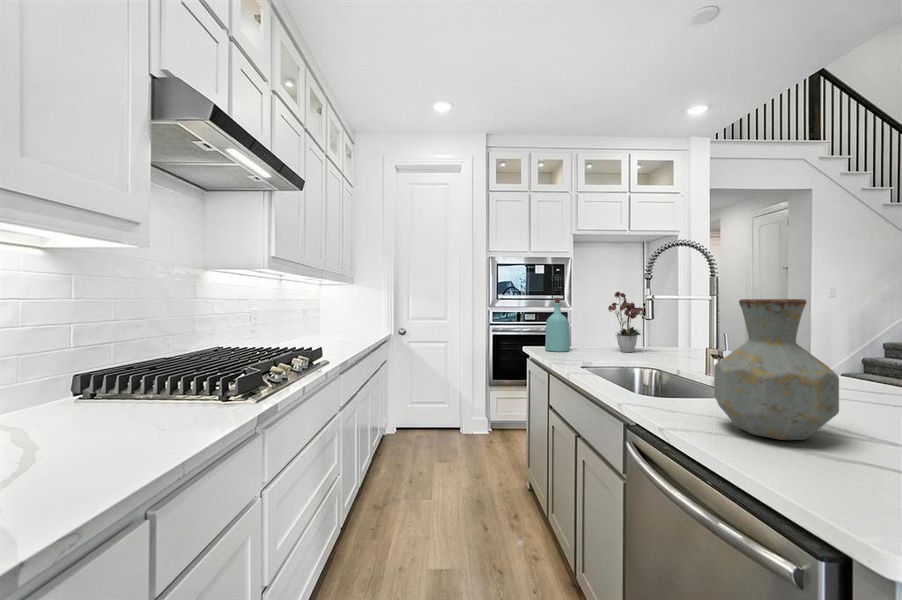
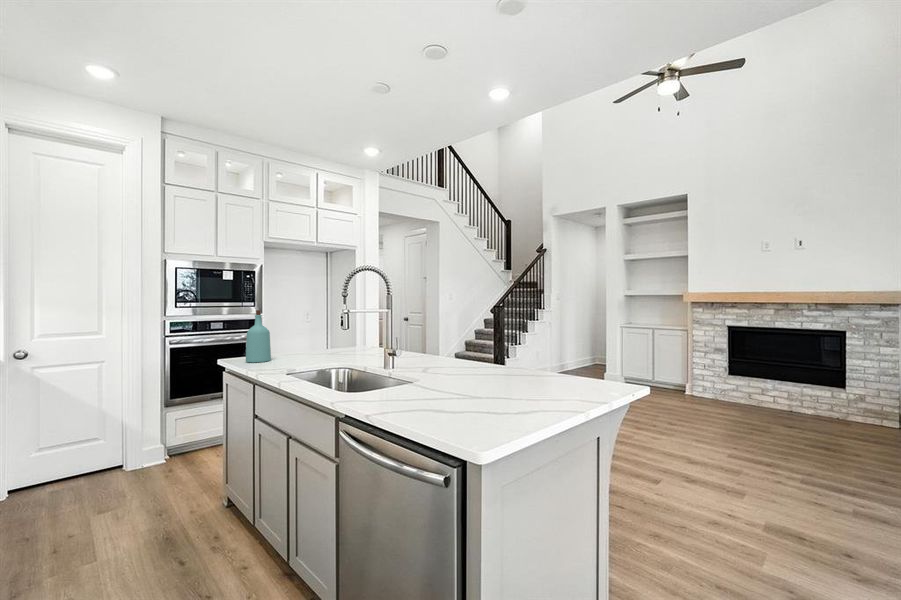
flower arrangement: present [608,292,645,352] -> none [304,301,344,357]
vase: present [714,299,839,440] -> none [395,318,457,406]

